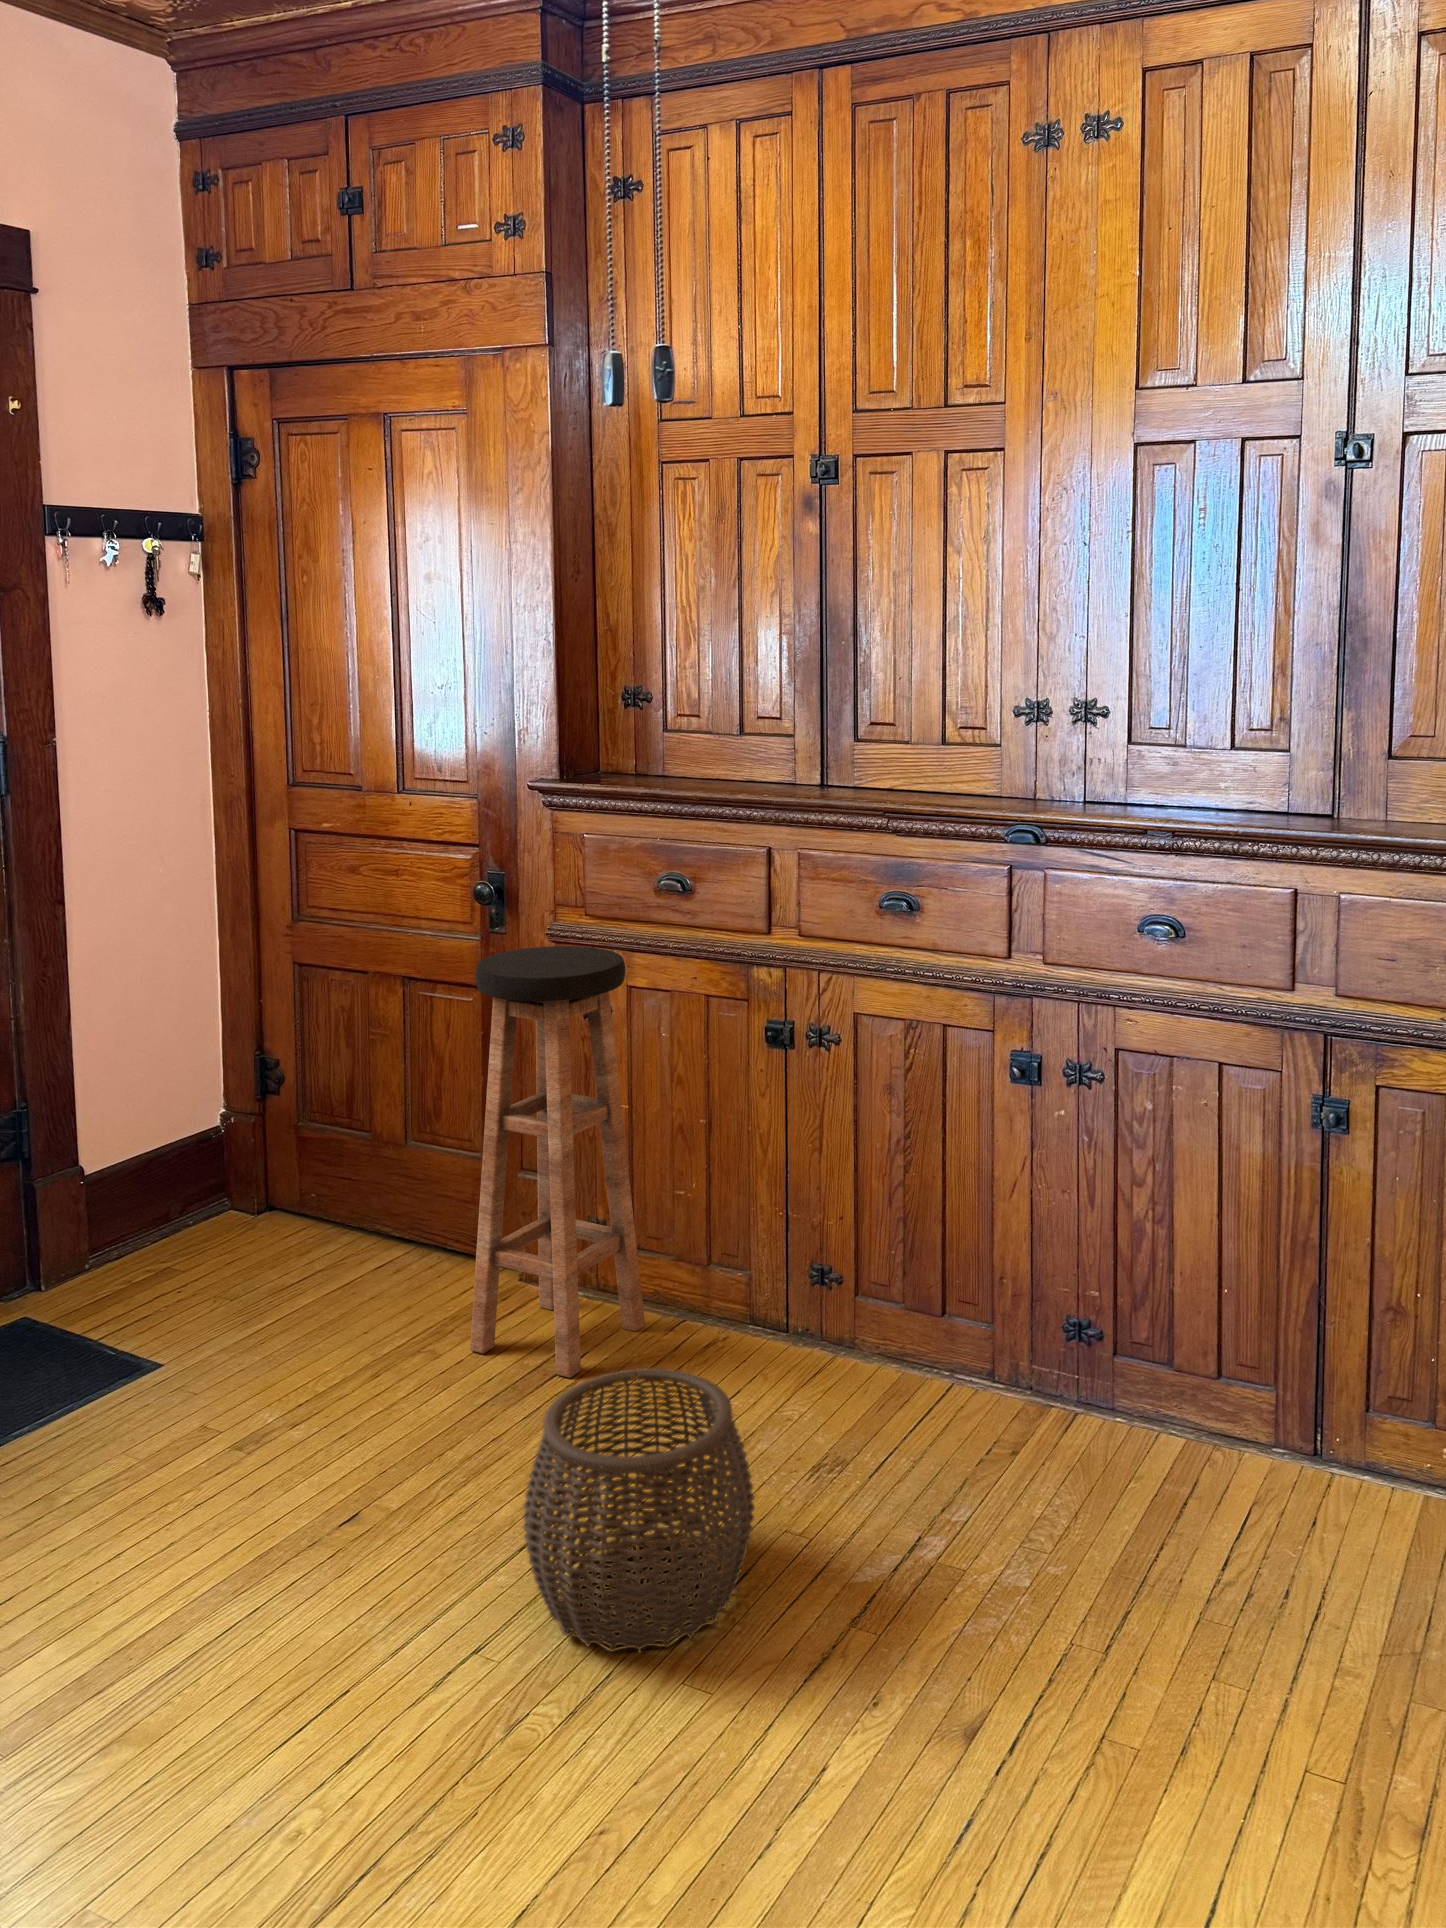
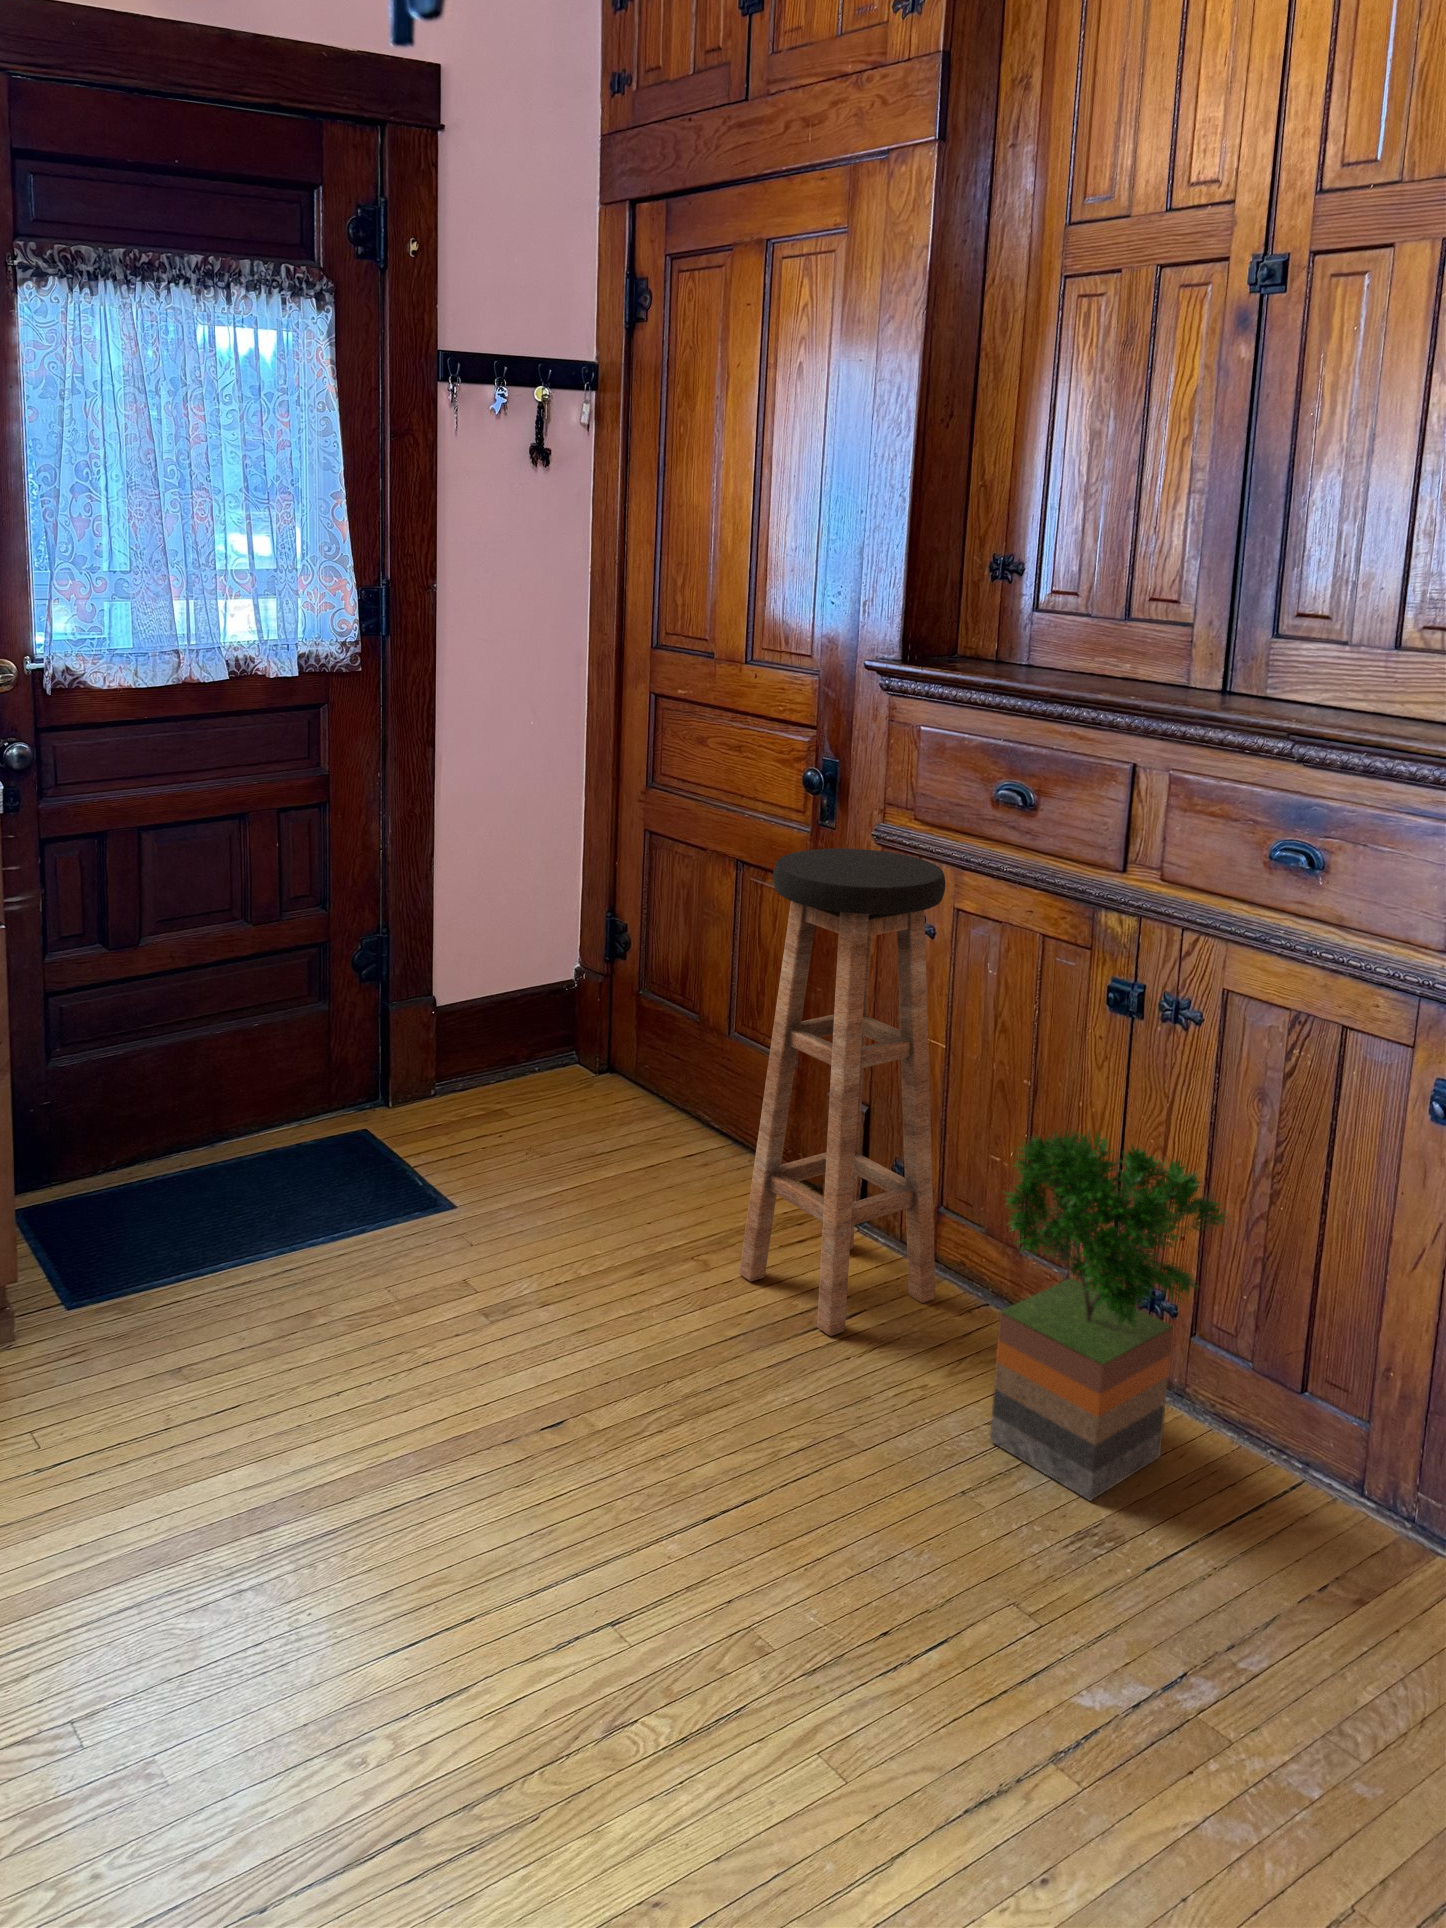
potted tree: none [716,1141,888,1438] -> present [990,1129,1225,1501]
woven basket: present [523,1368,755,1653] -> none [680,1357,959,1701]

